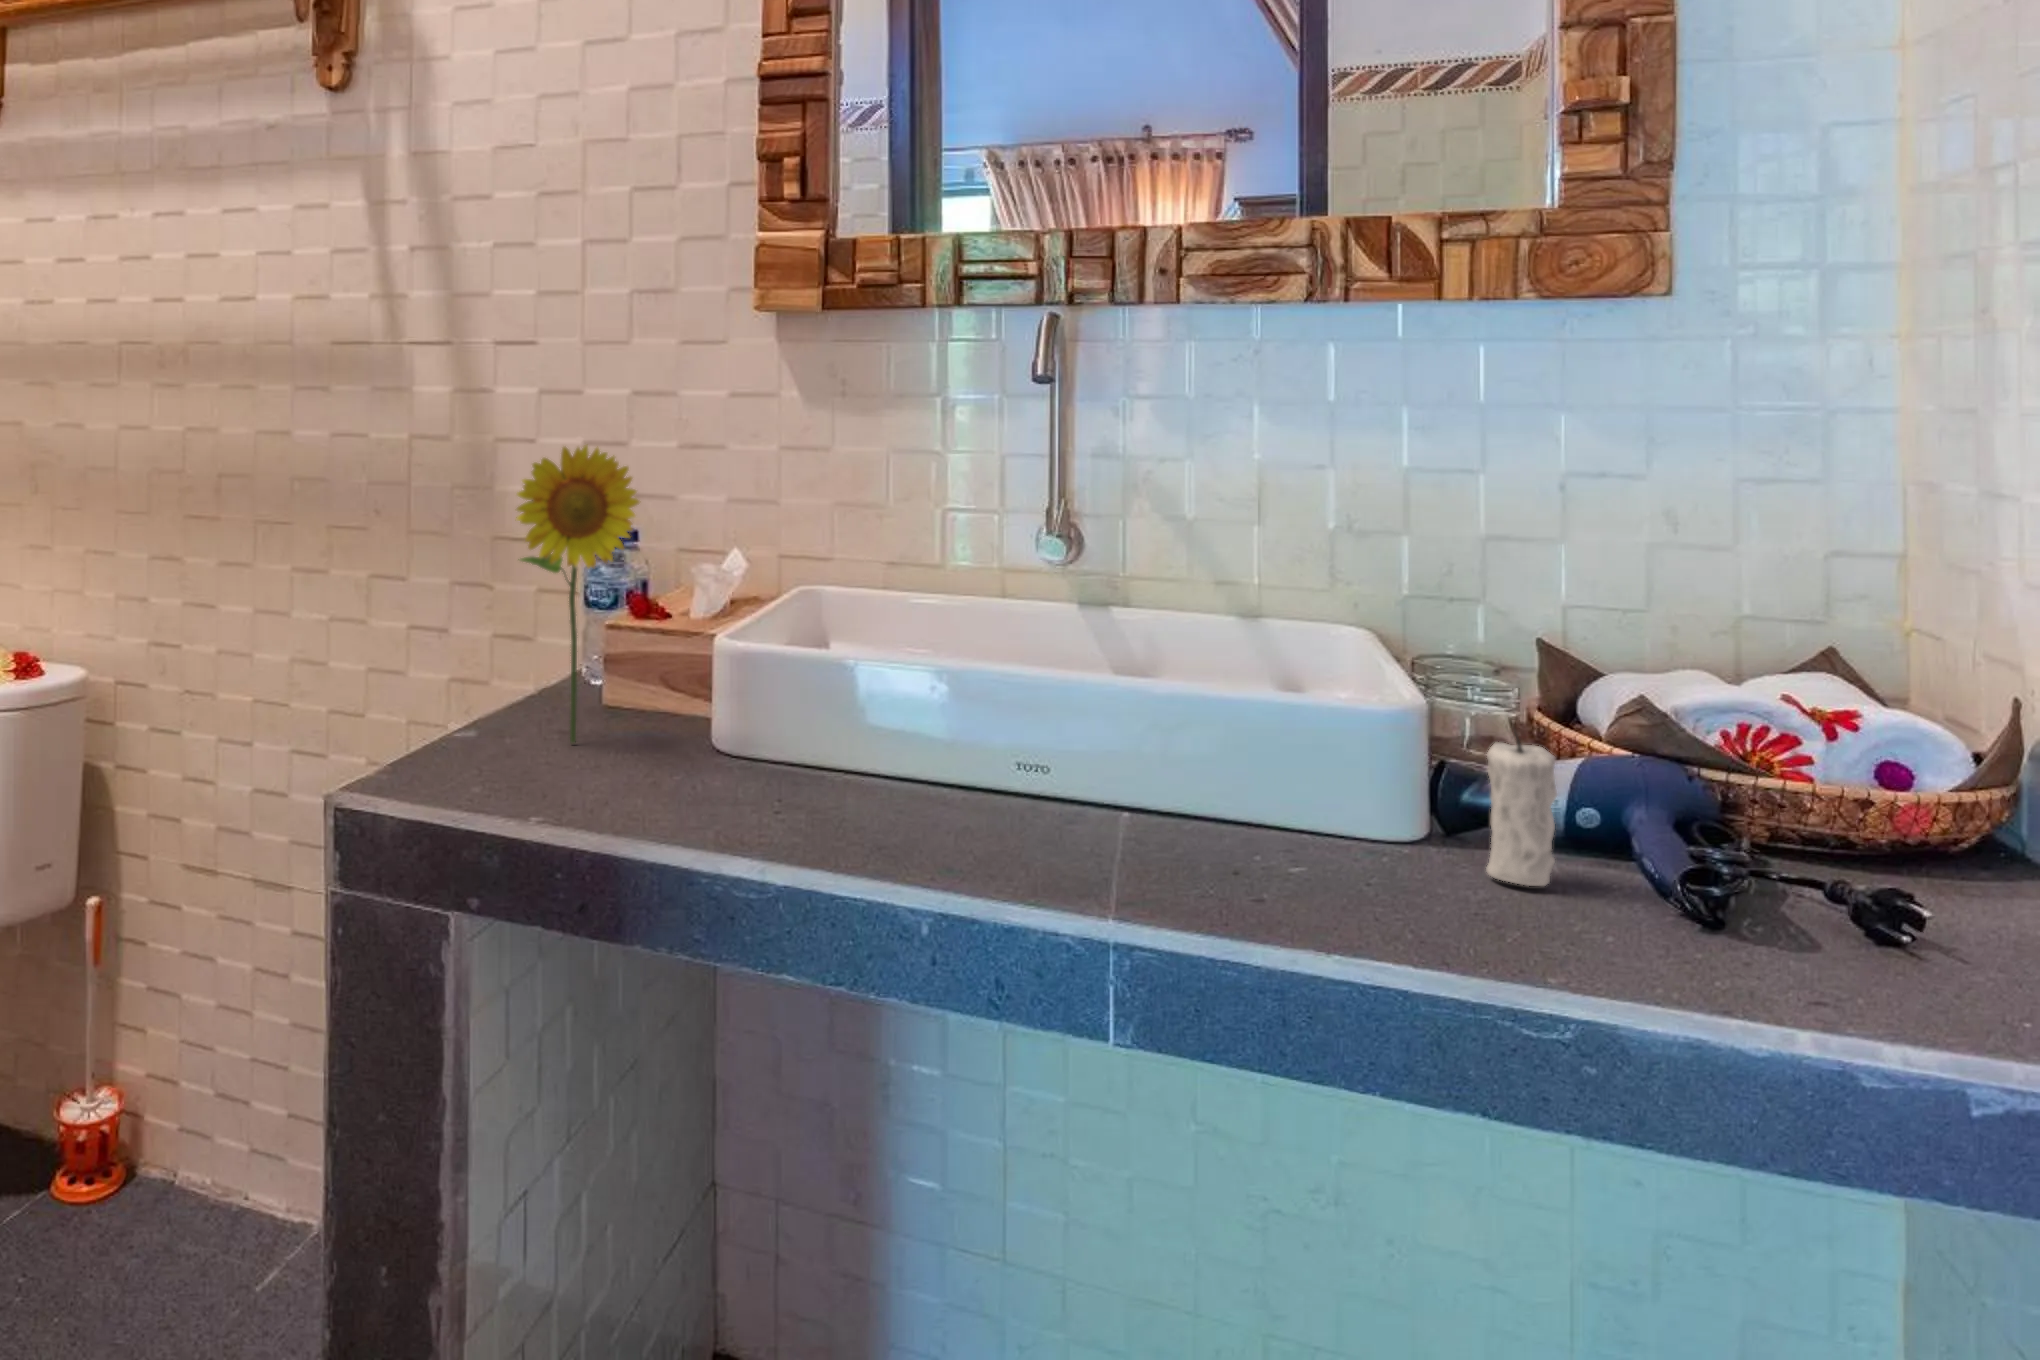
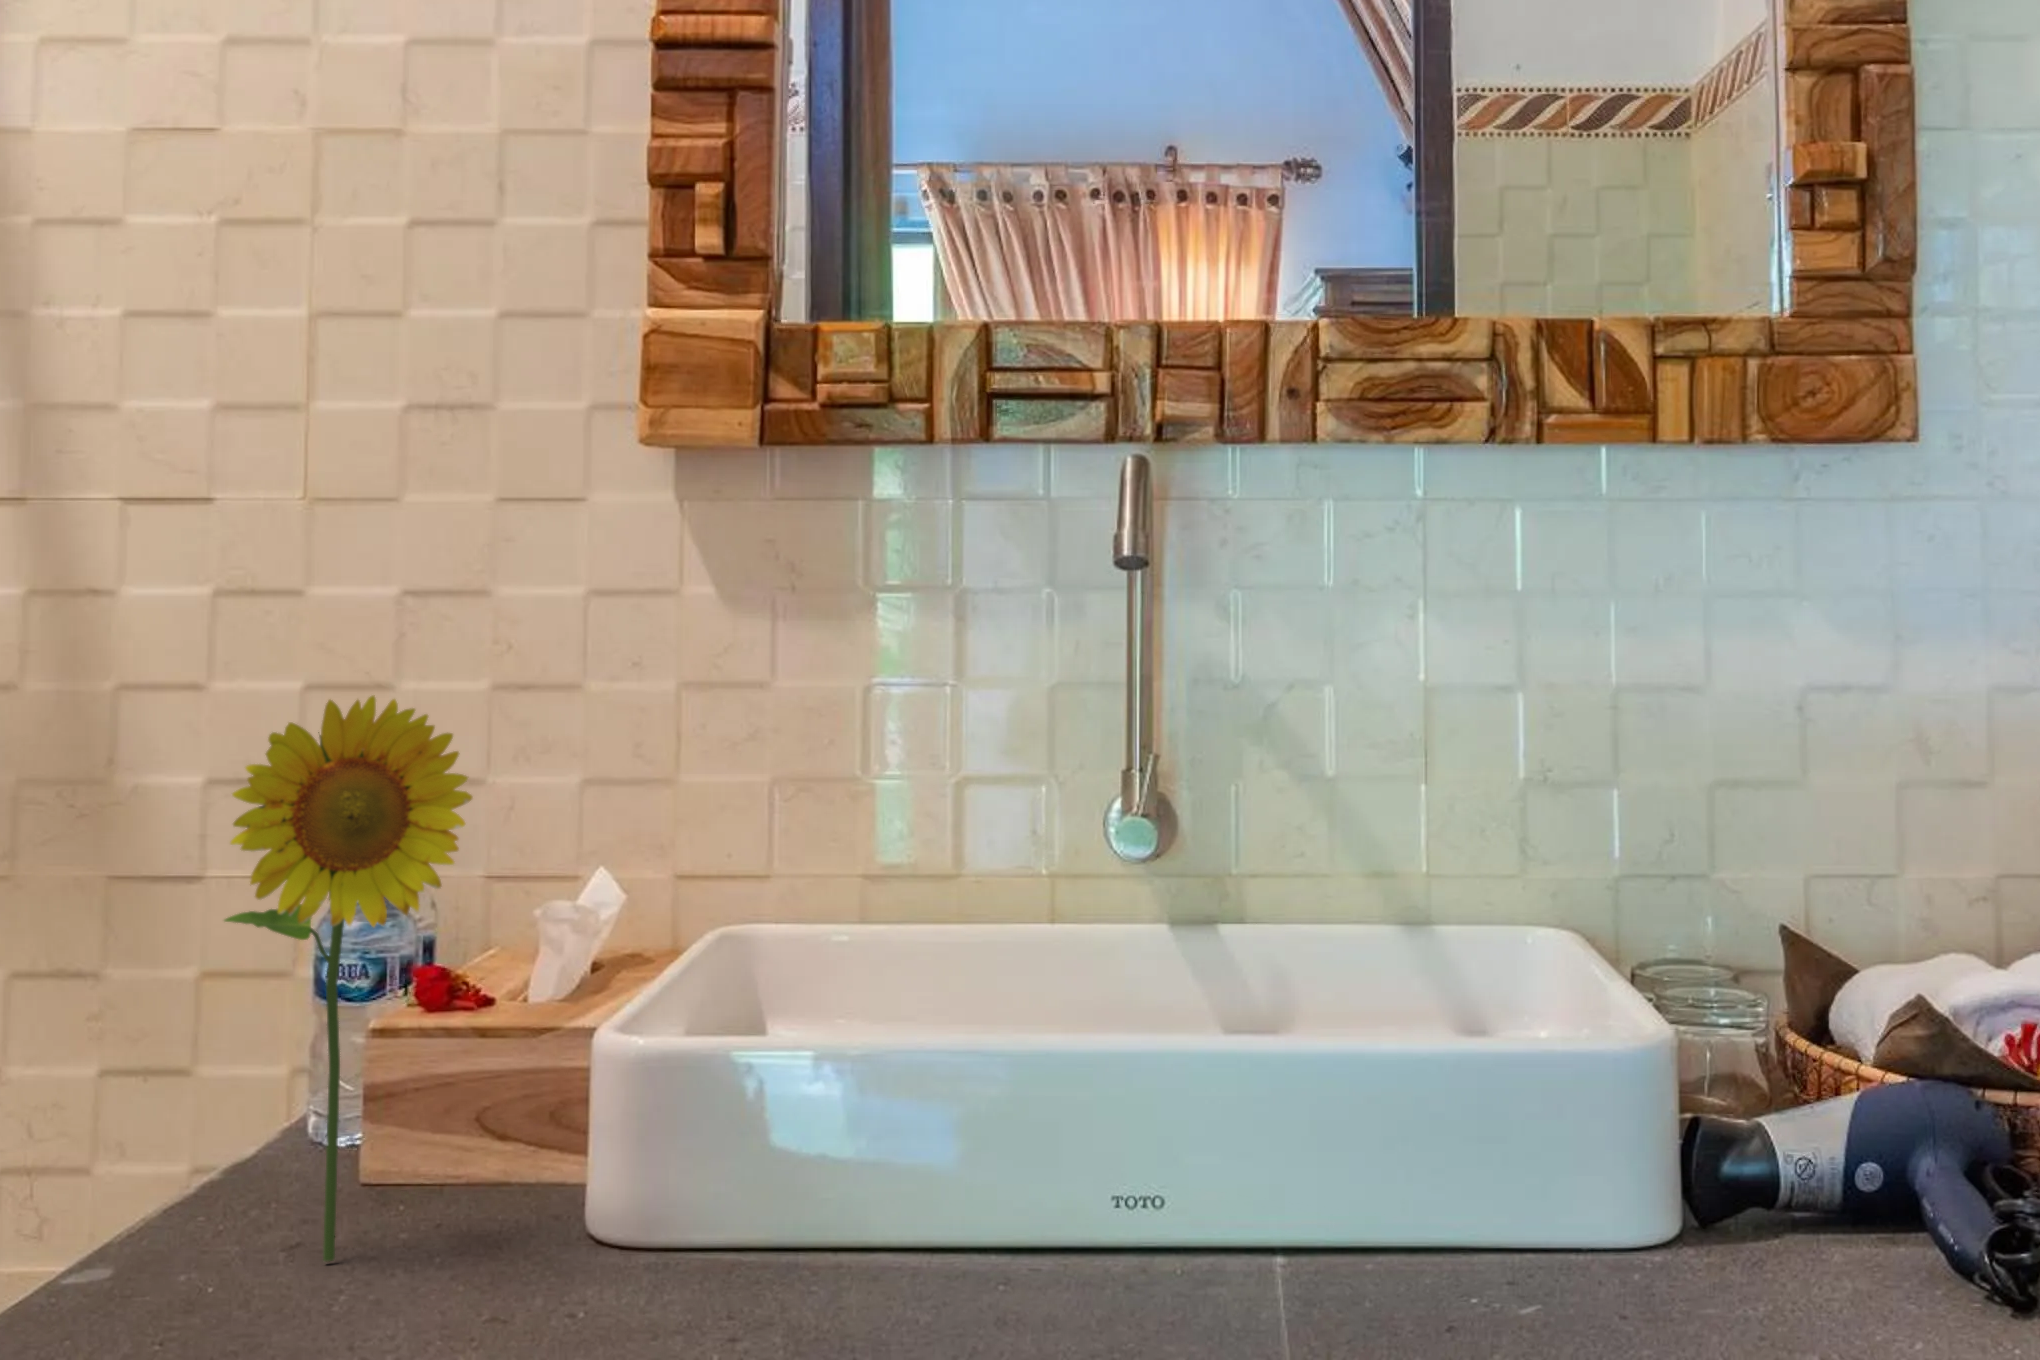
candle: present [1486,736,1557,886] -> none [1762,1039,1848,1280]

